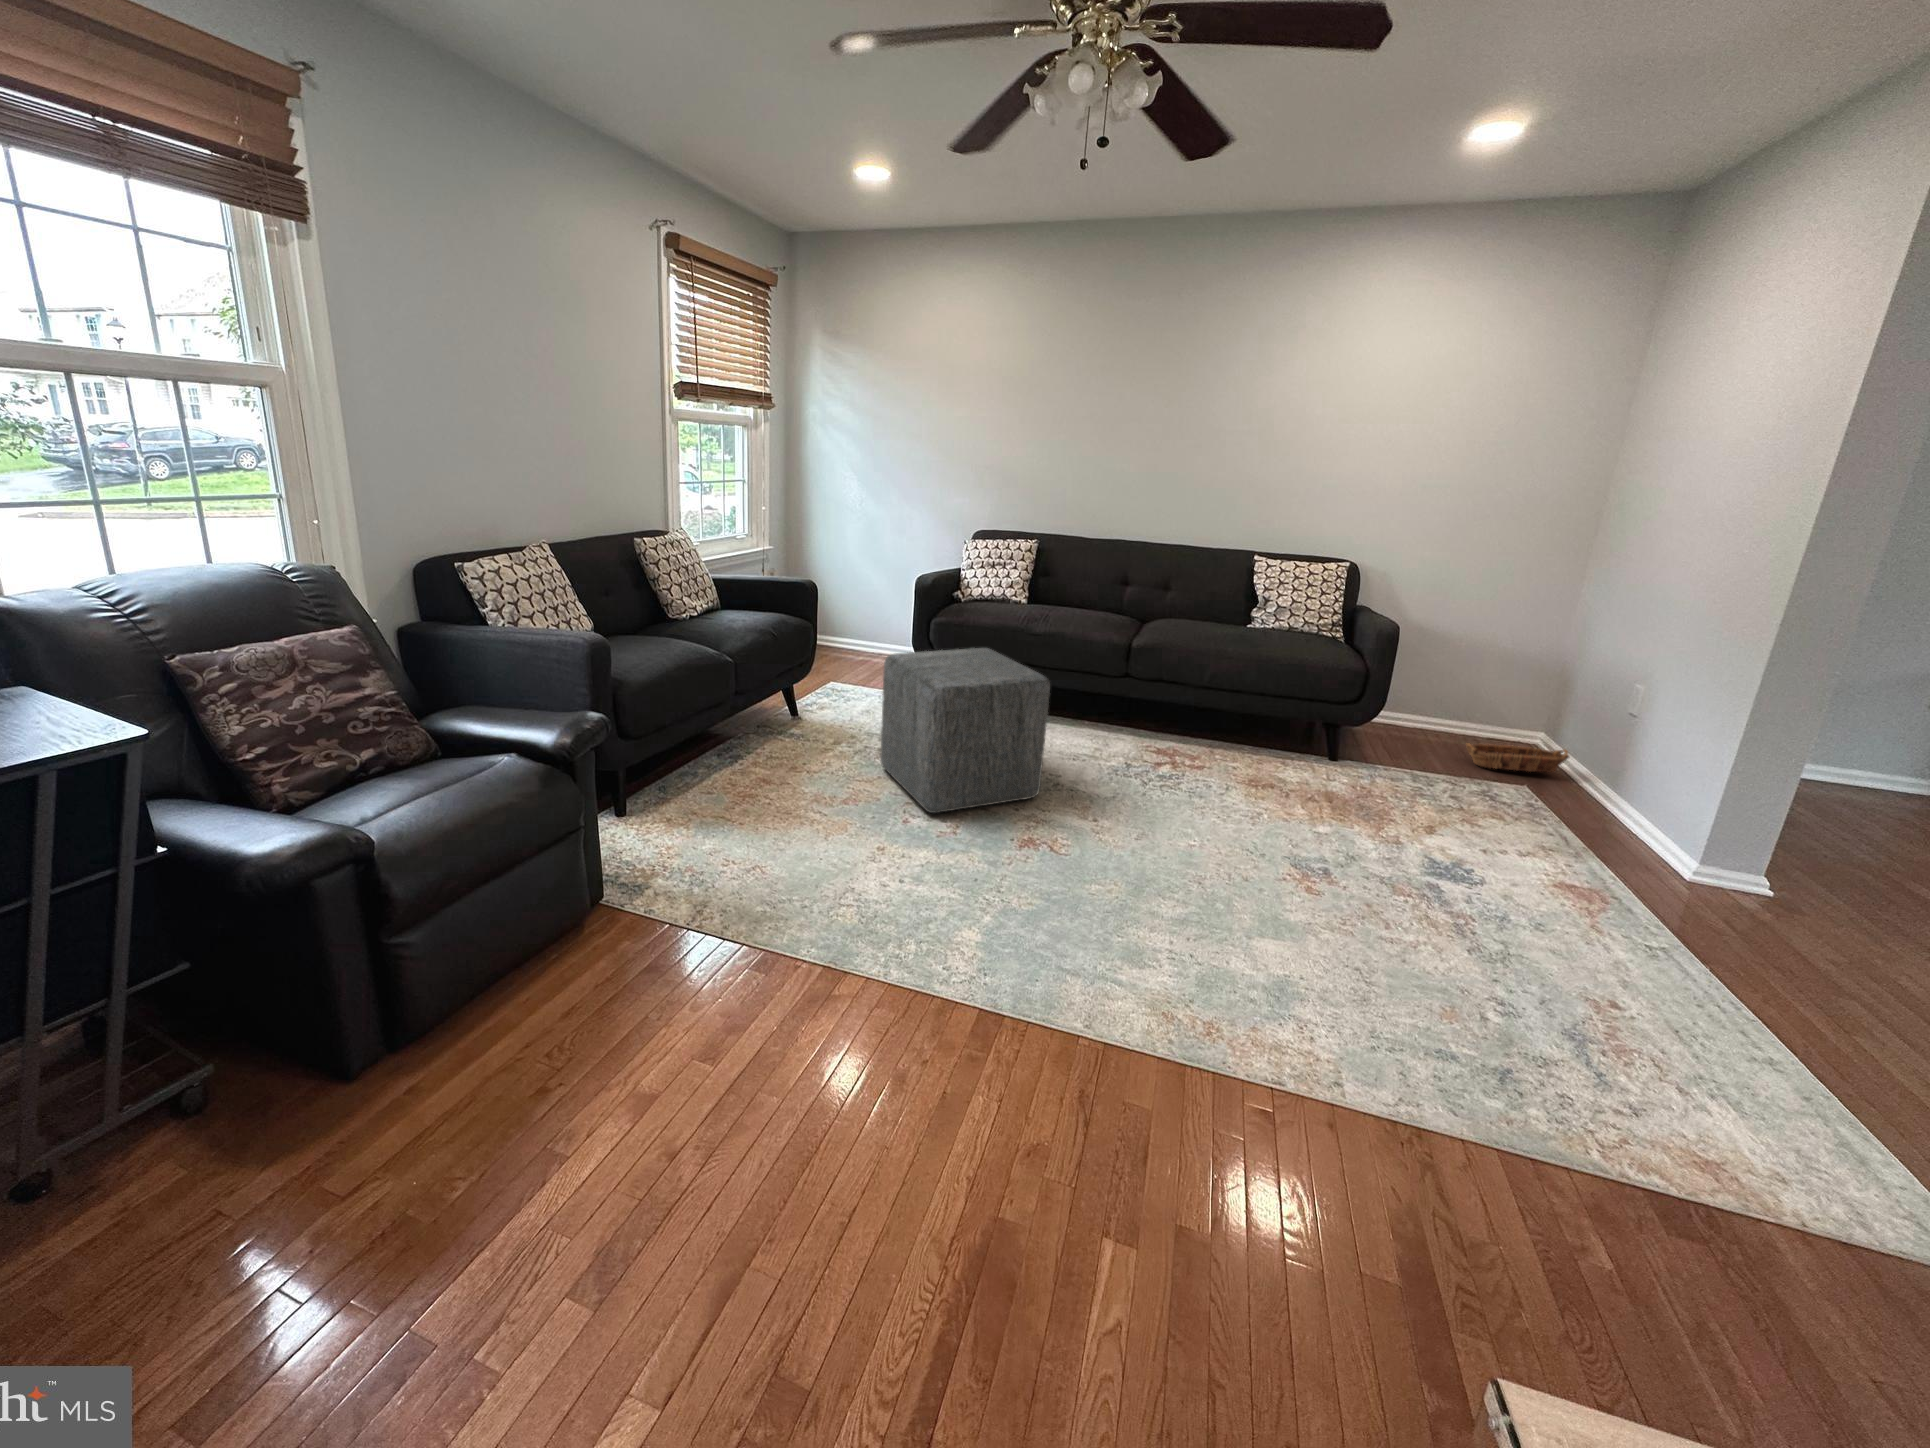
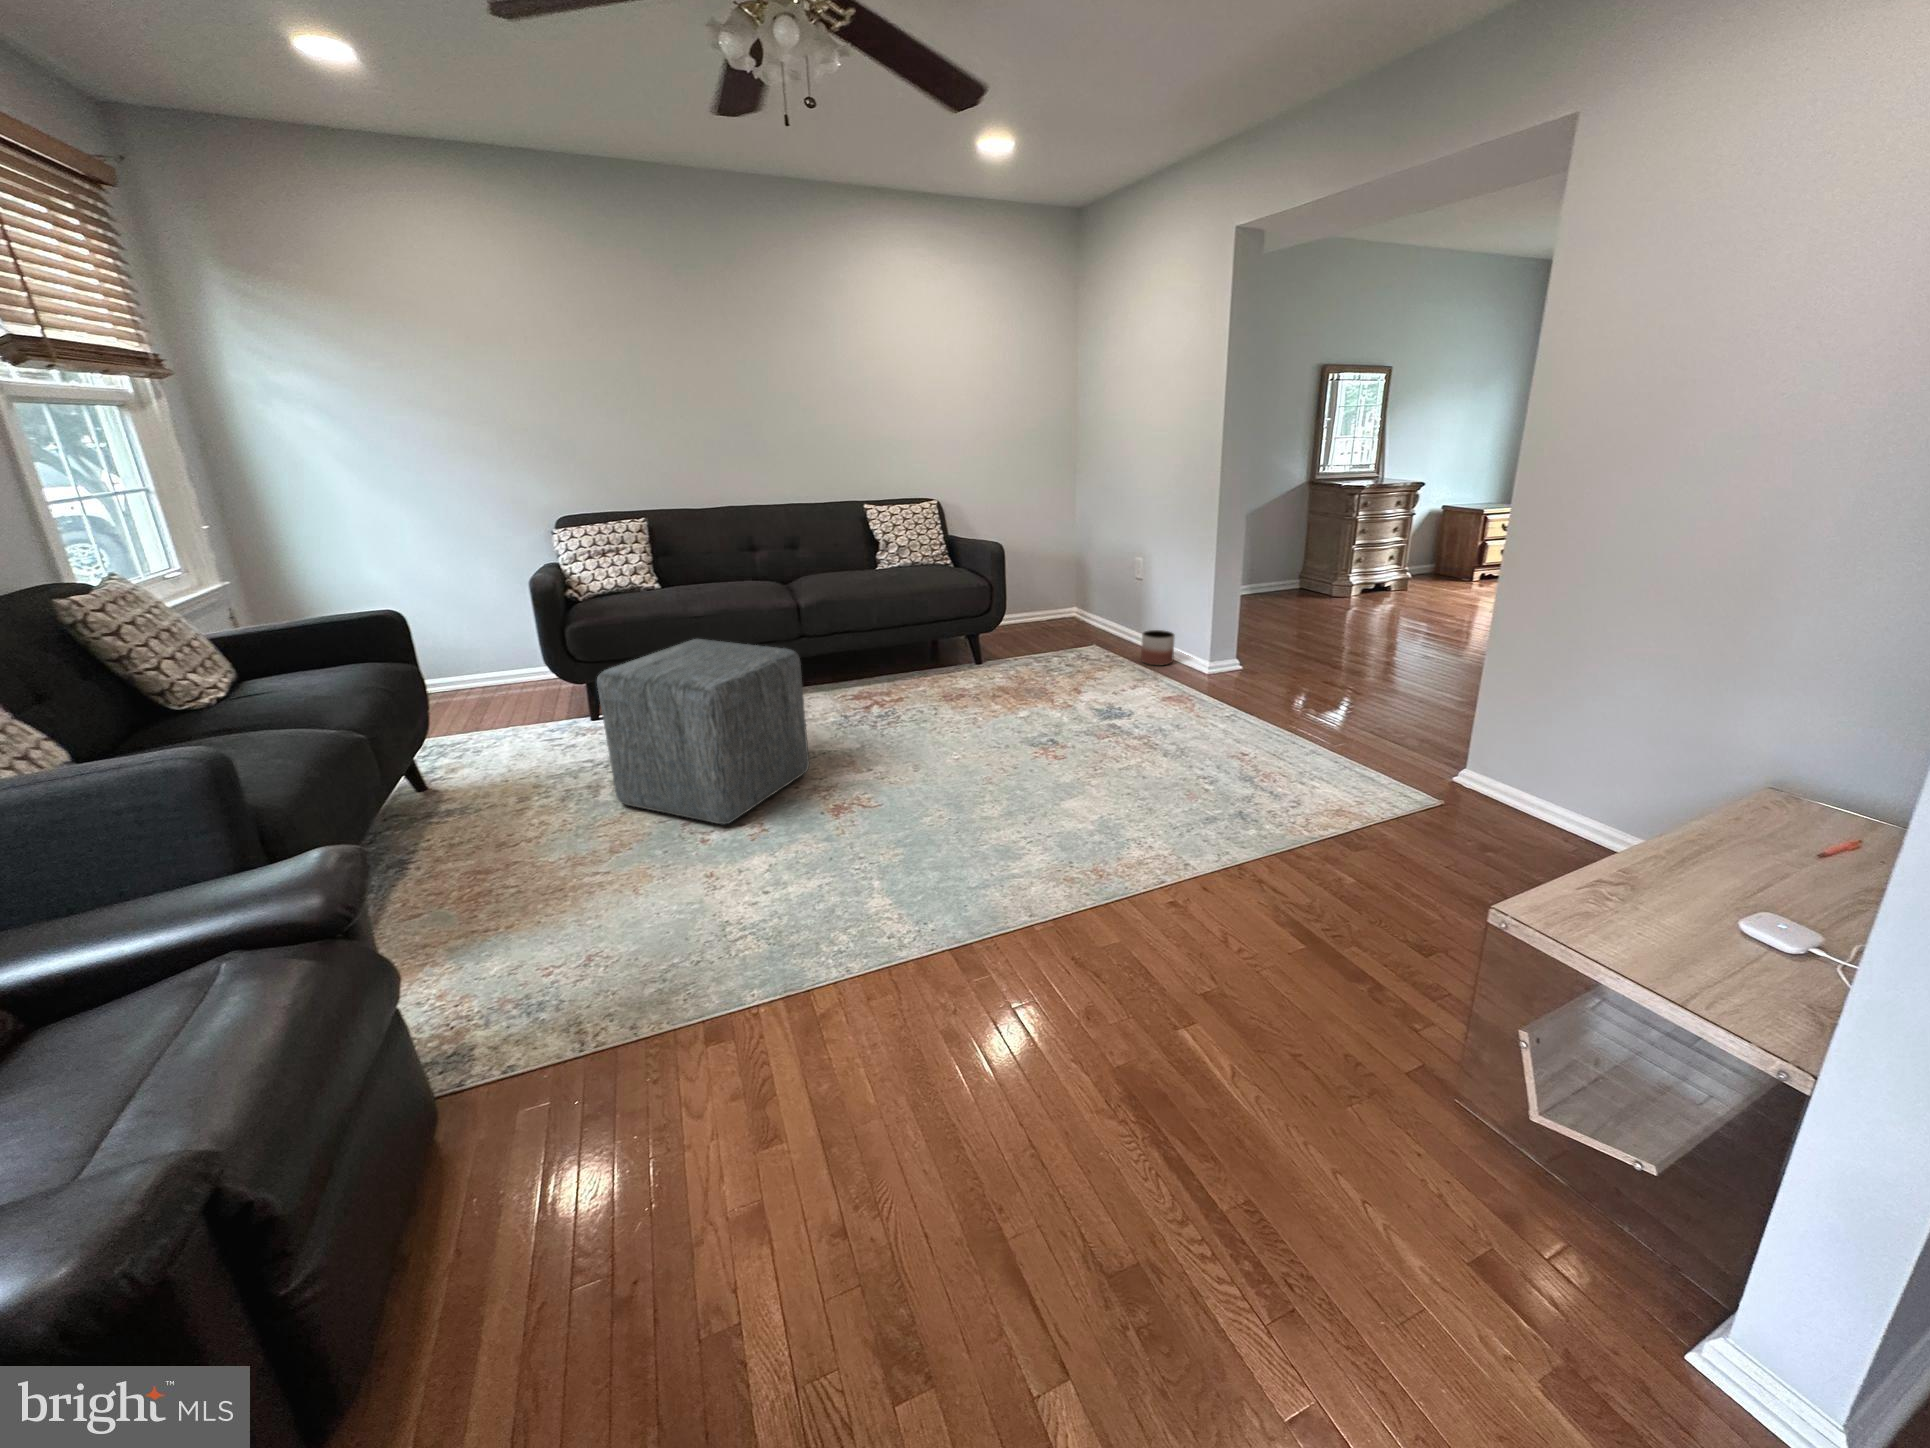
basket: present [1466,743,1569,772] -> none [1040,611,1112,646]
planter: none [1579,786,1653,843] -> present [1141,630,1175,665]

